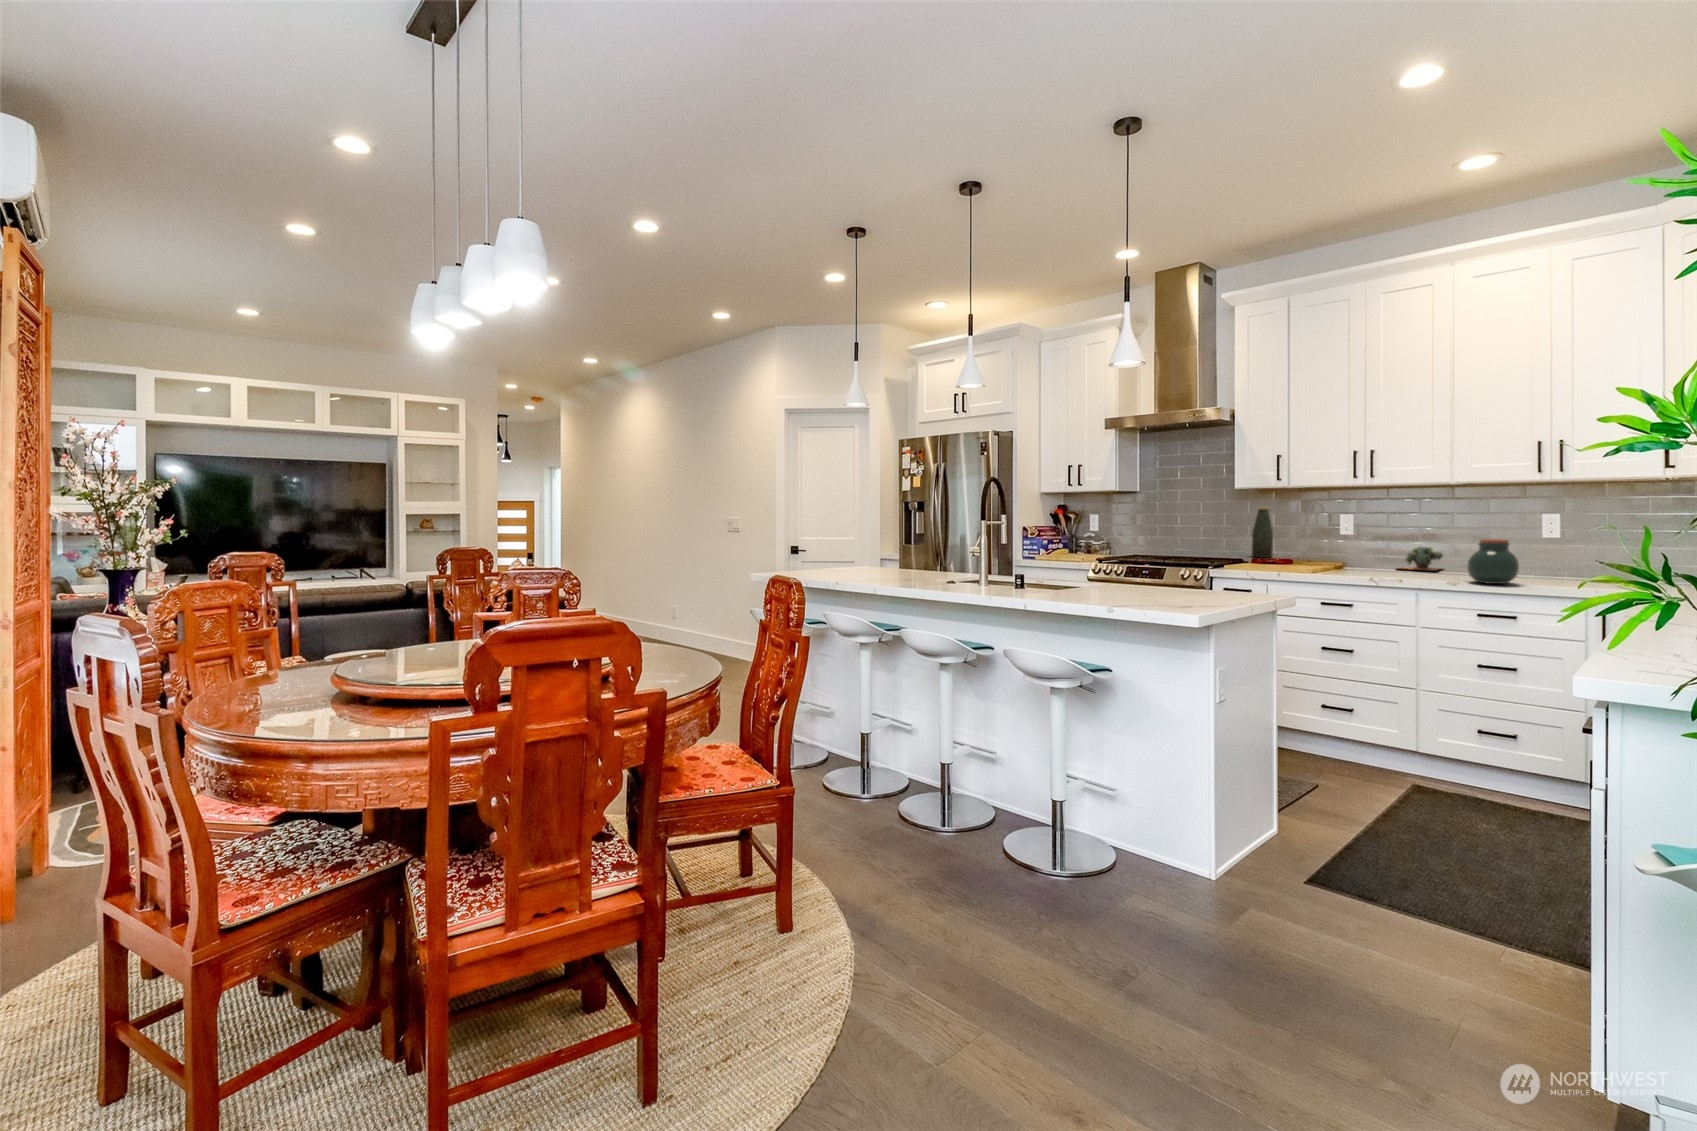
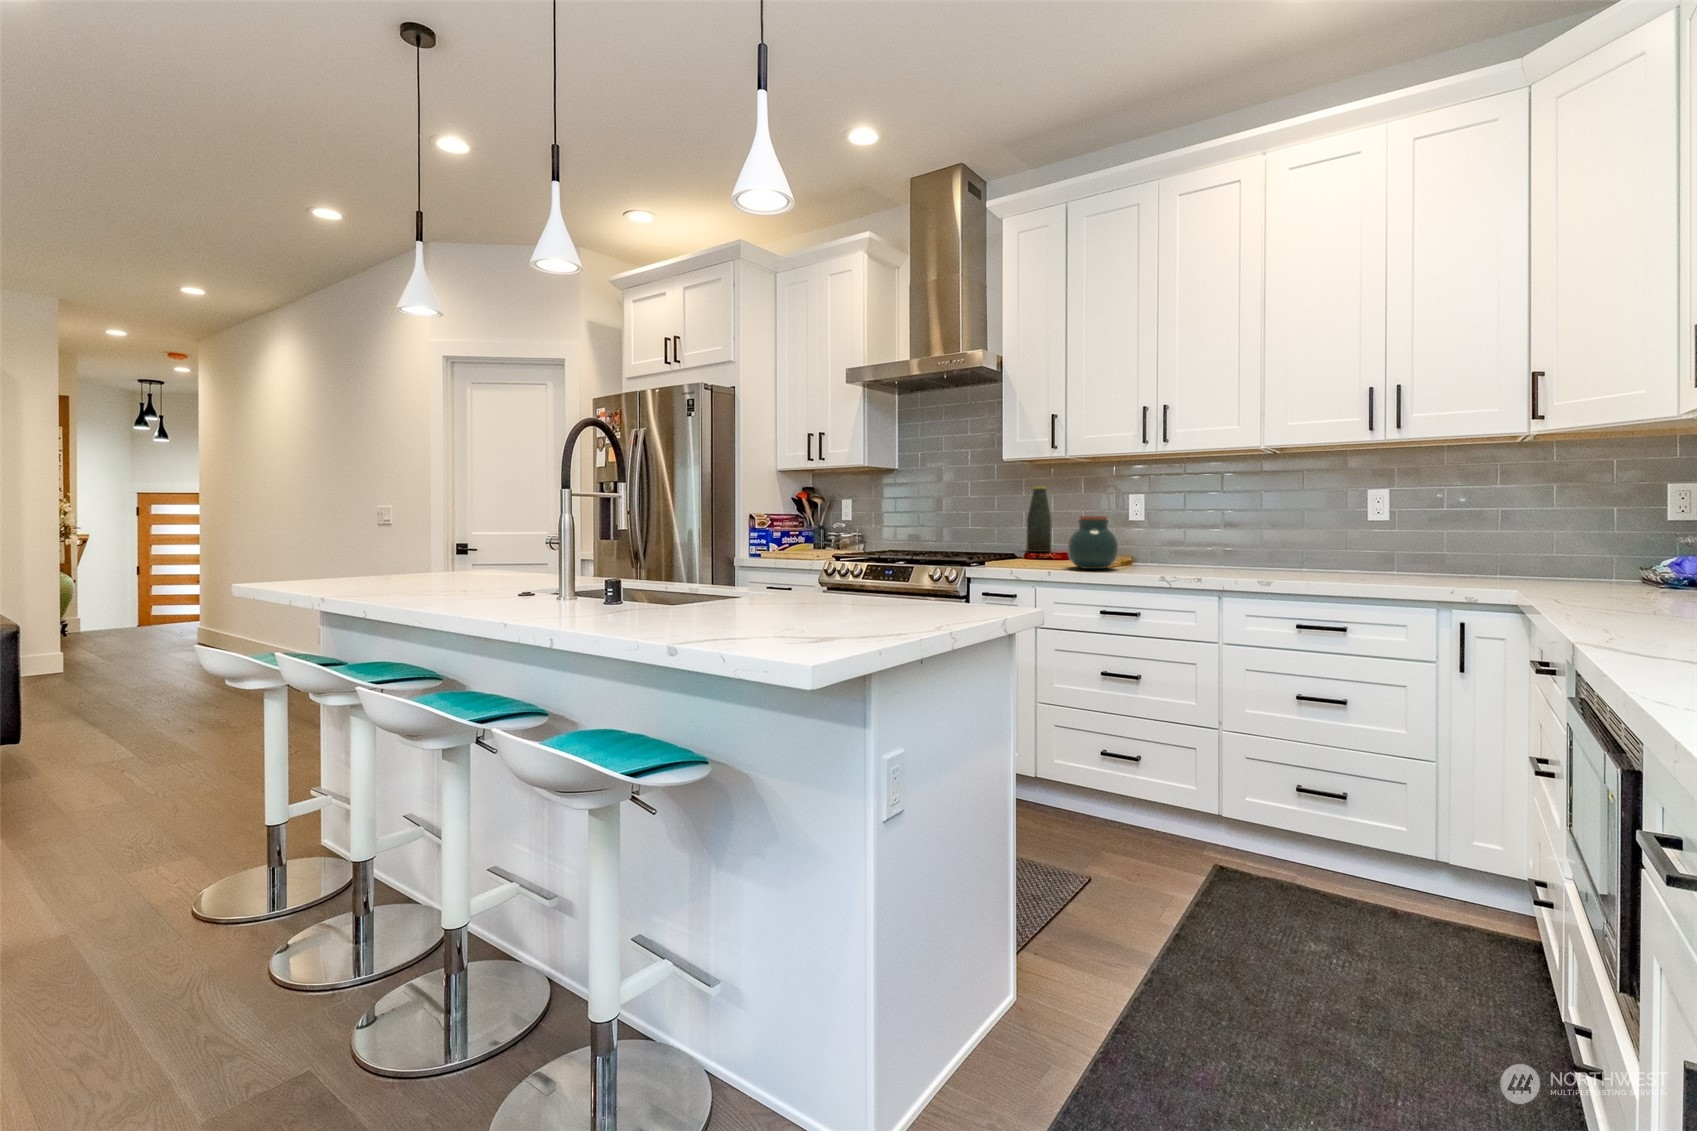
jar: present [1467,539,1519,584] -> present [1068,516,1118,569]
succulent plant: present [1401,546,1443,570] -> none [1195,534,1255,566]

